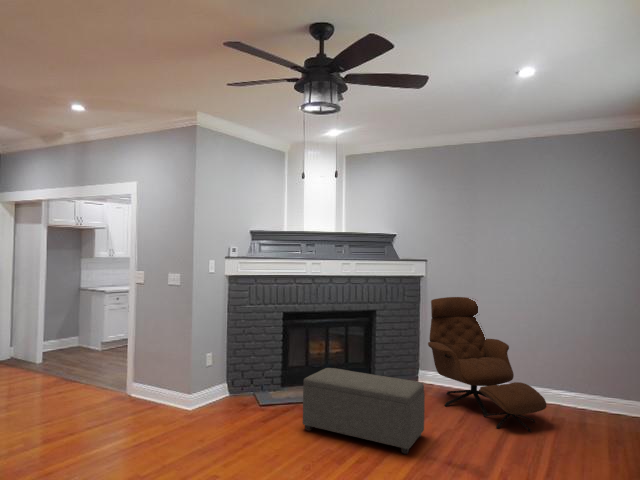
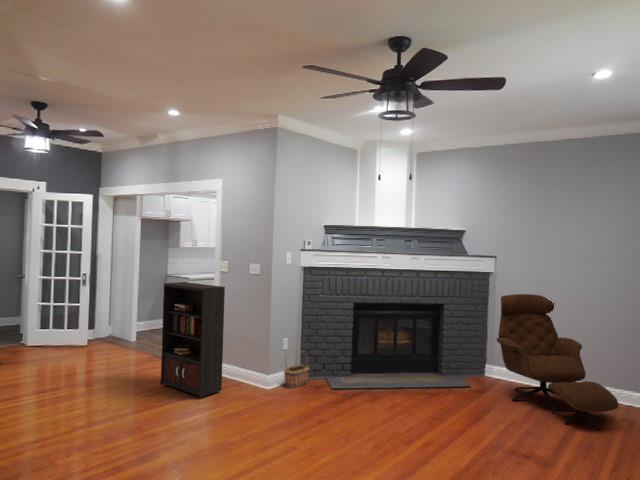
bookcase: none [63,296,168,427] -> present [161,282,249,397]
basket: none [207,364,236,408] -> present [284,357,309,388]
ottoman: present [303,368,425,454] -> none [372,357,490,440]

